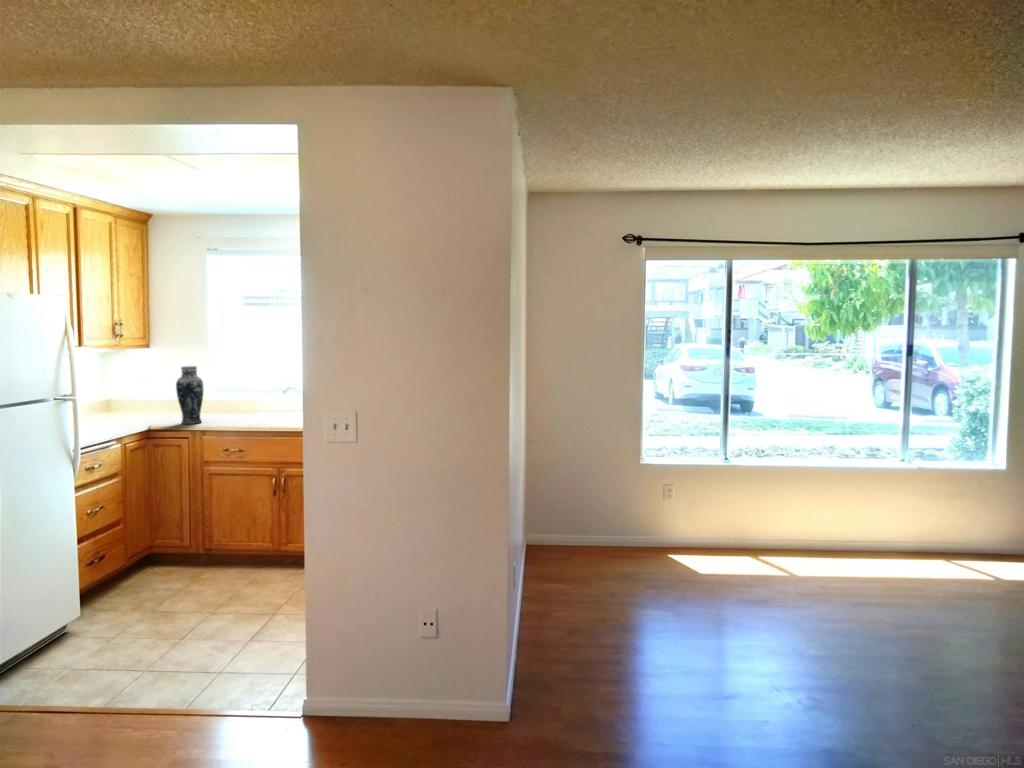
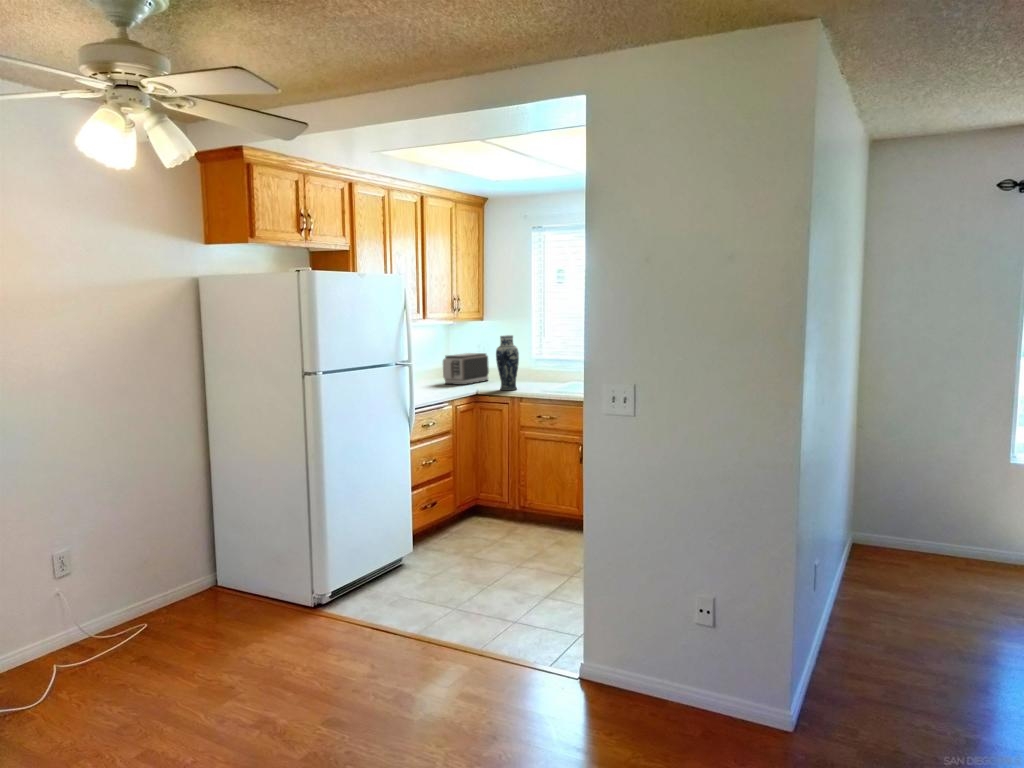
toaster: none [100,384,160,420] -> present [443,353,489,385]

